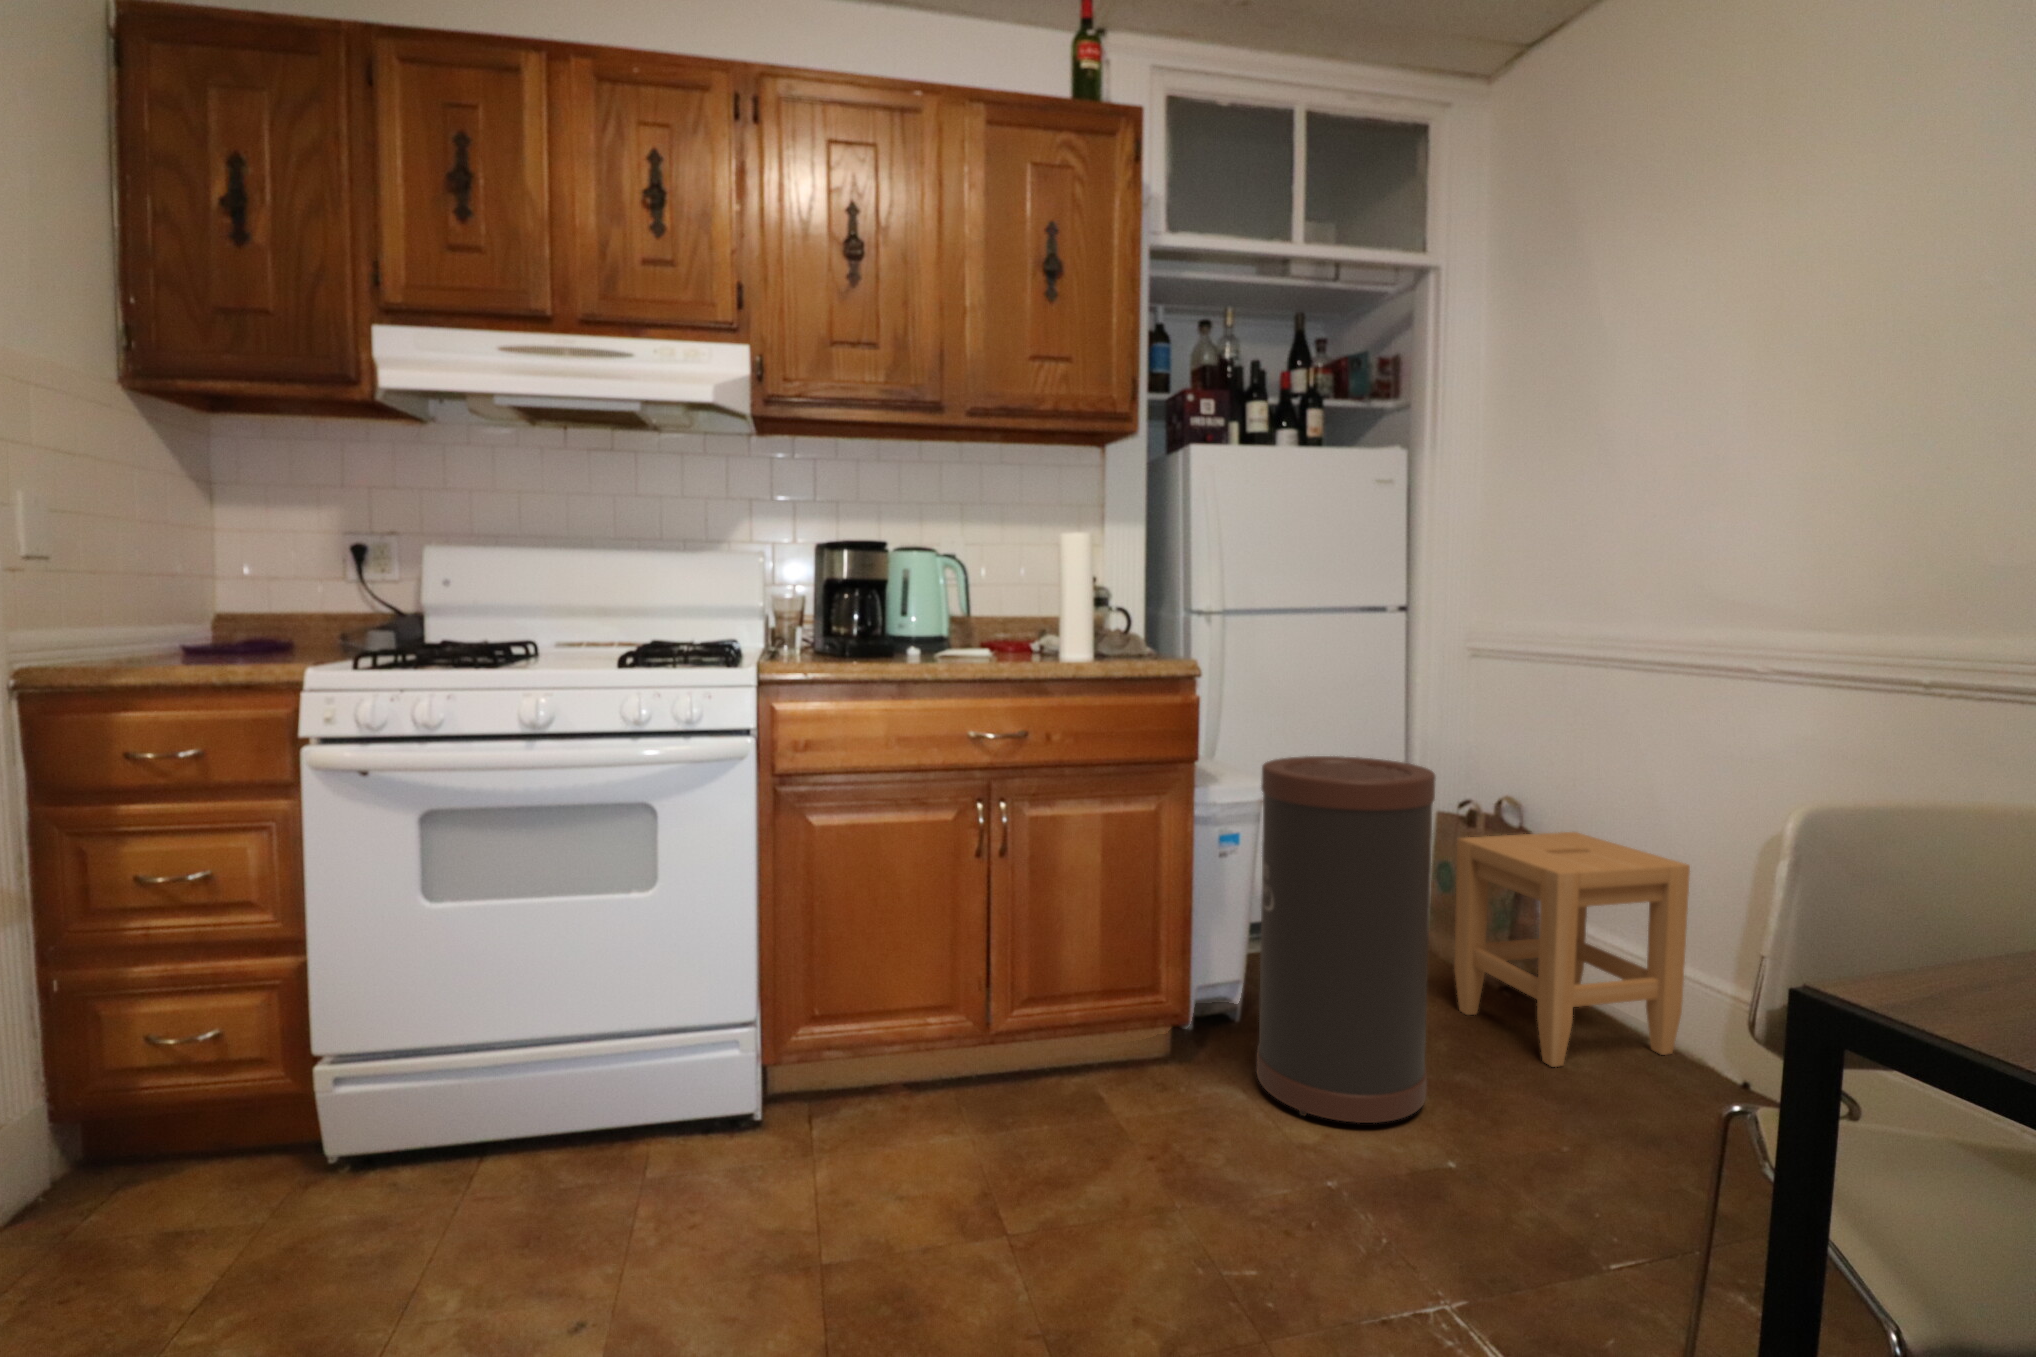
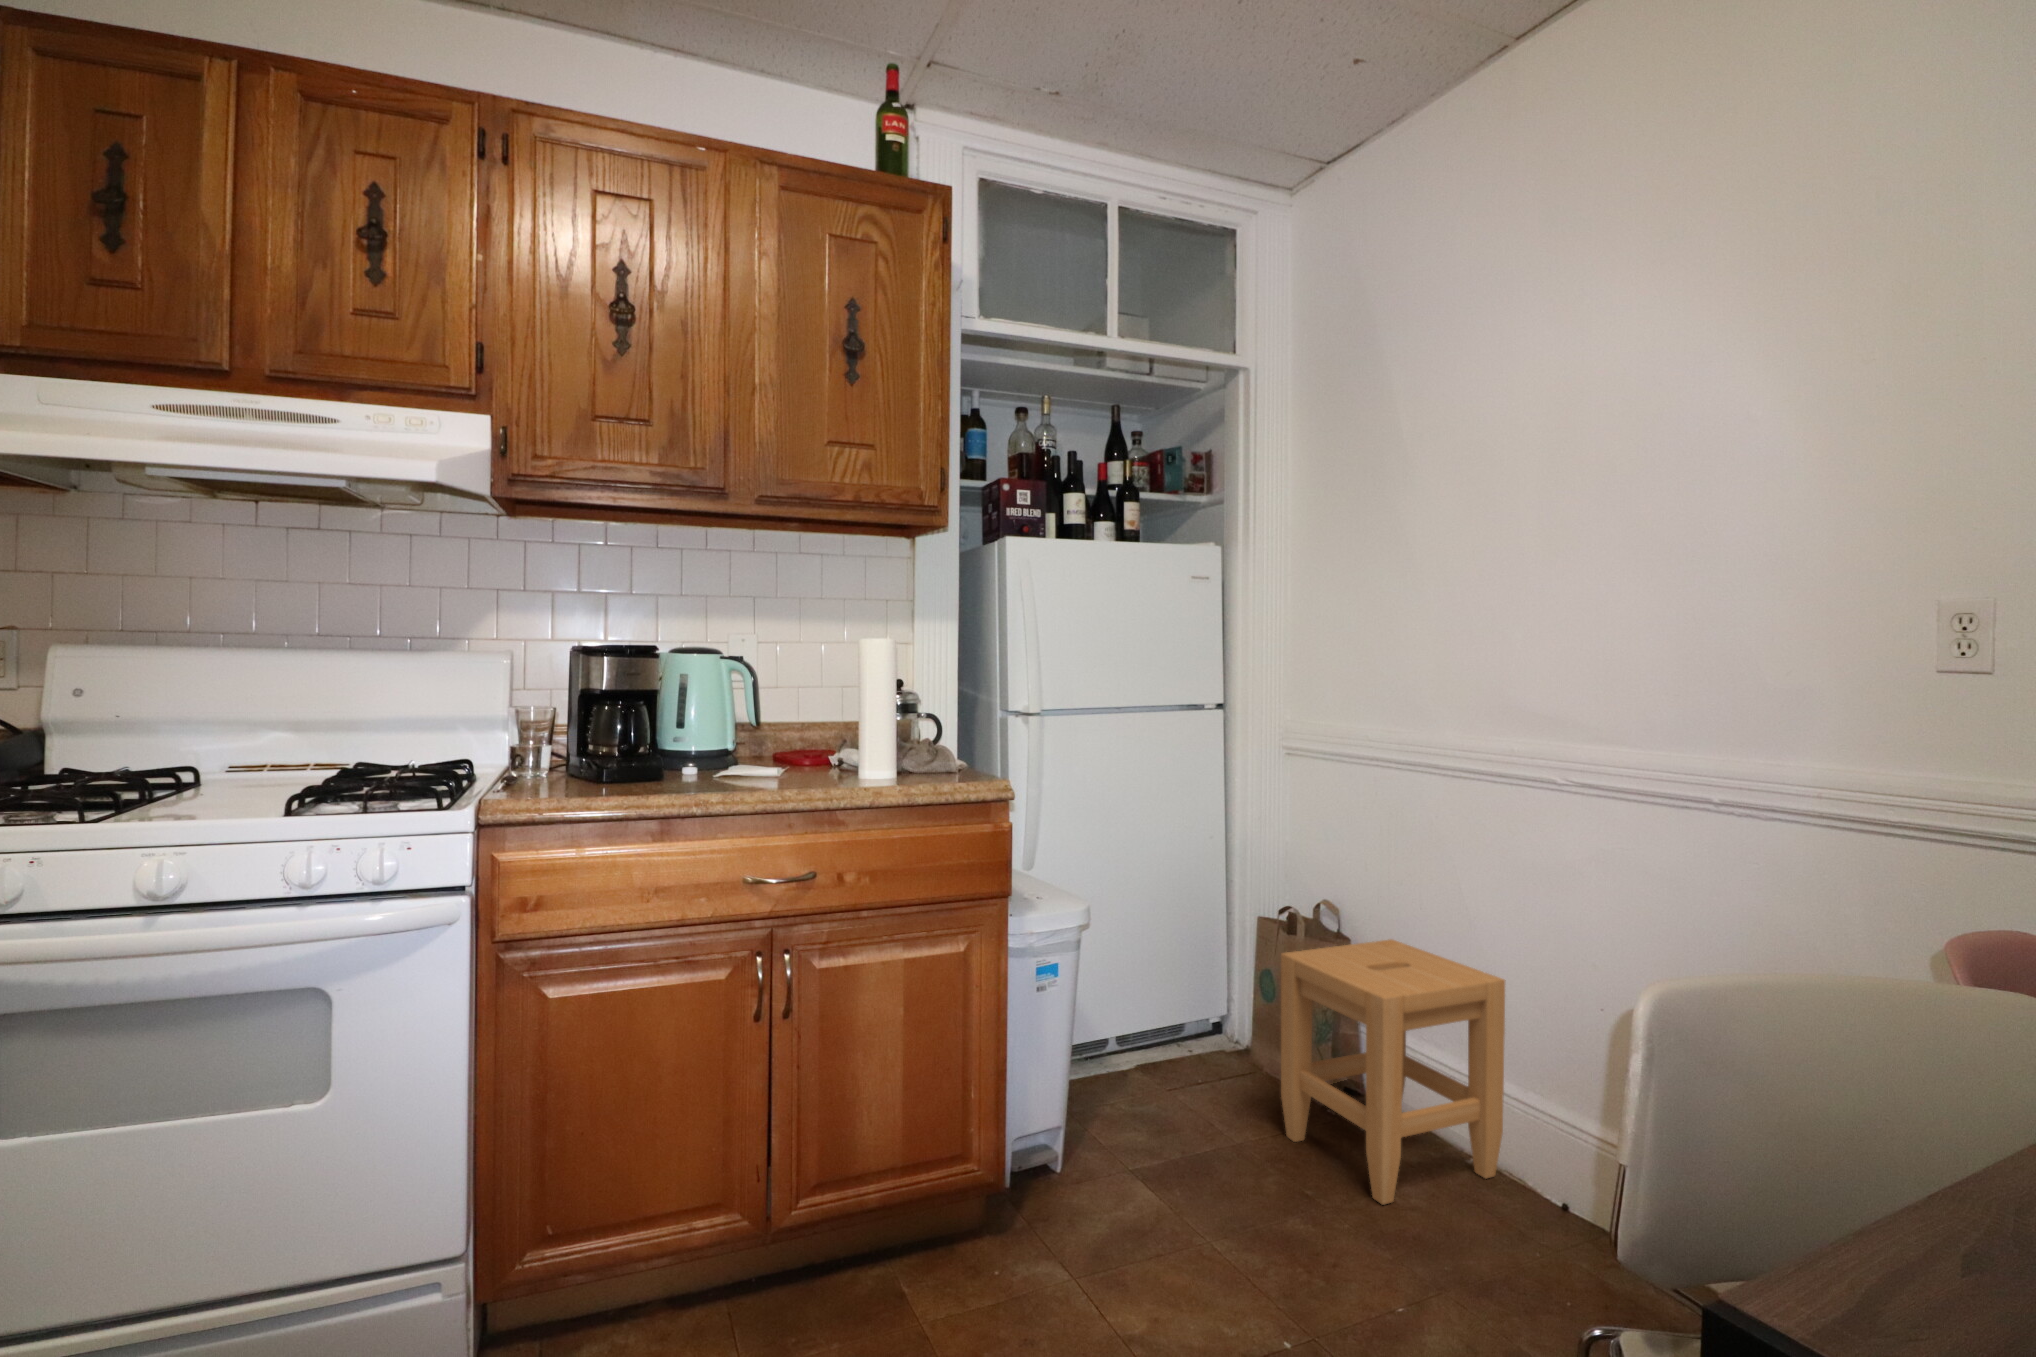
trash can: present [1256,756,1436,1123] -> none [1079,881,1261,1307]

